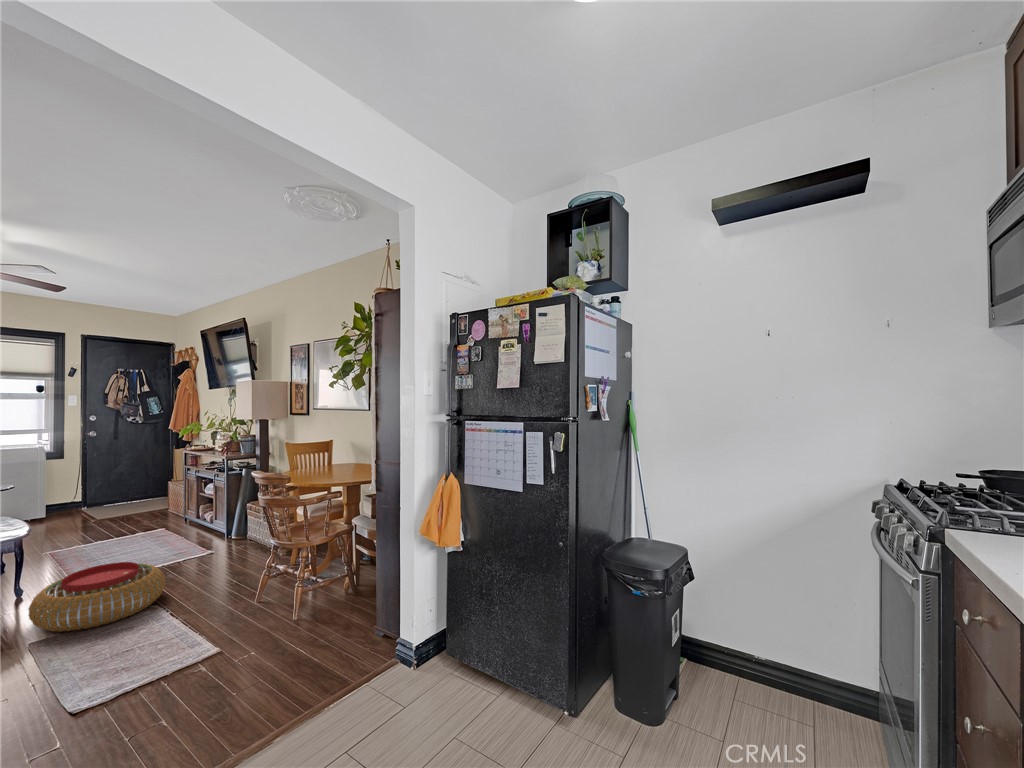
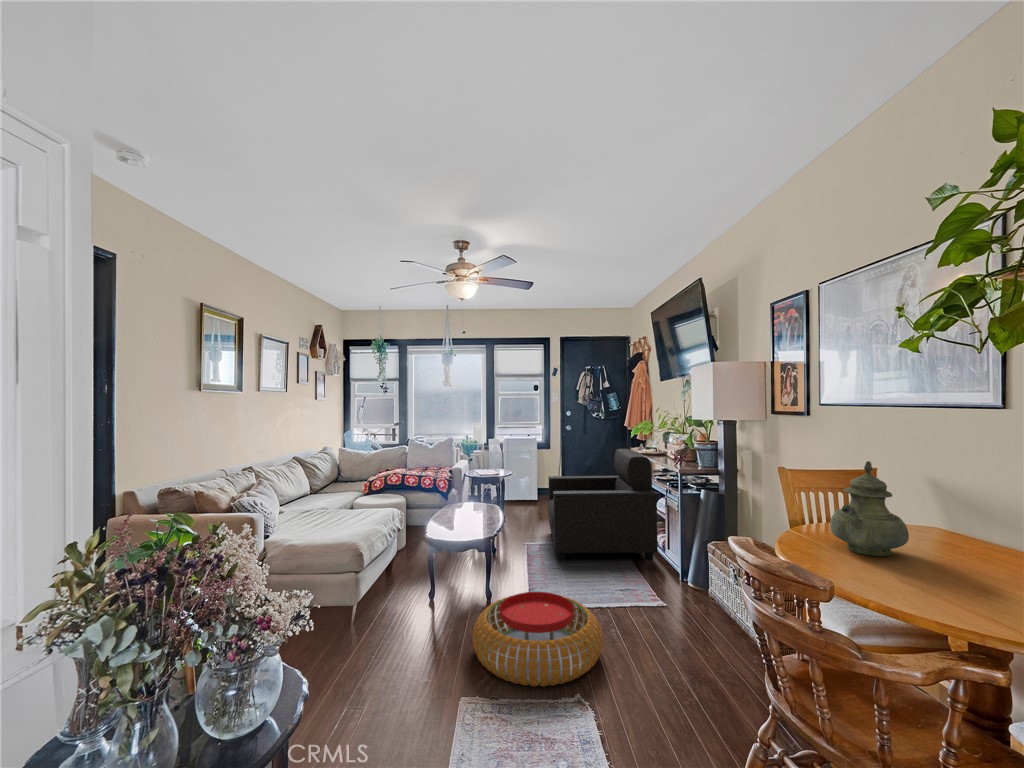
teapot: none [308,436,339,477] -> present [830,461,909,556]
armchair: none [80,448,205,555] -> present [548,449,658,561]

